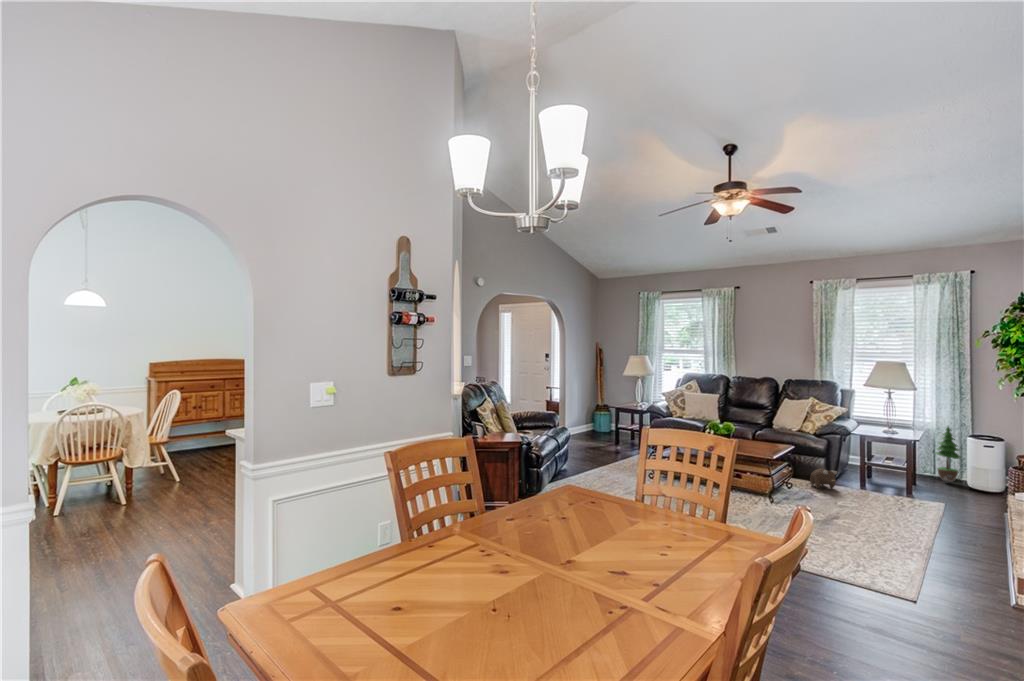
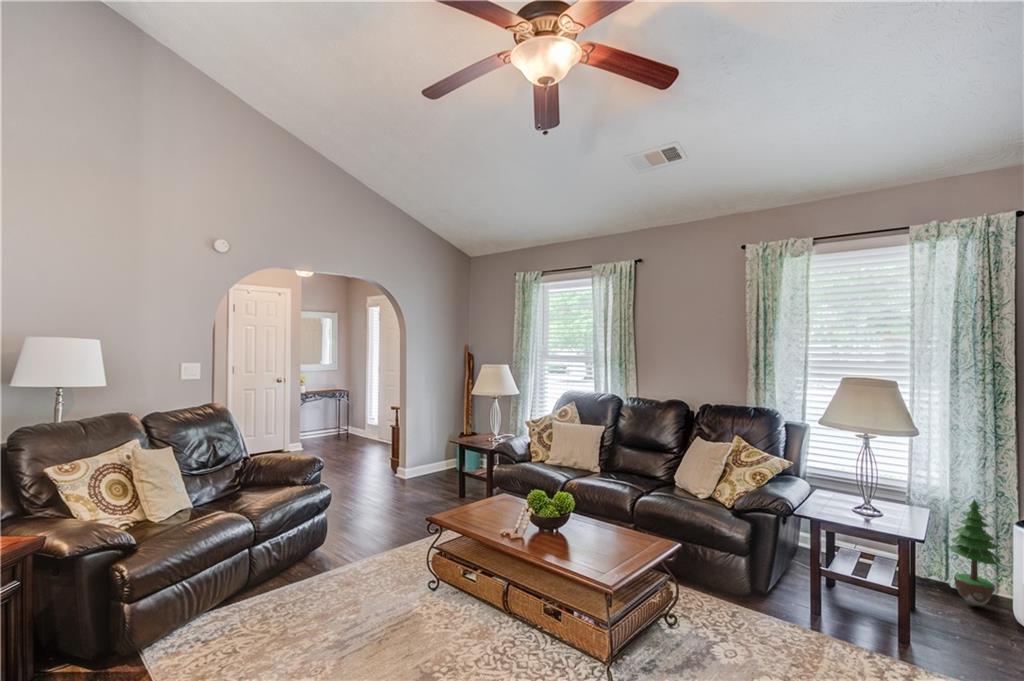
plush toy: present [810,468,837,488] -> none [716,582,762,624]

